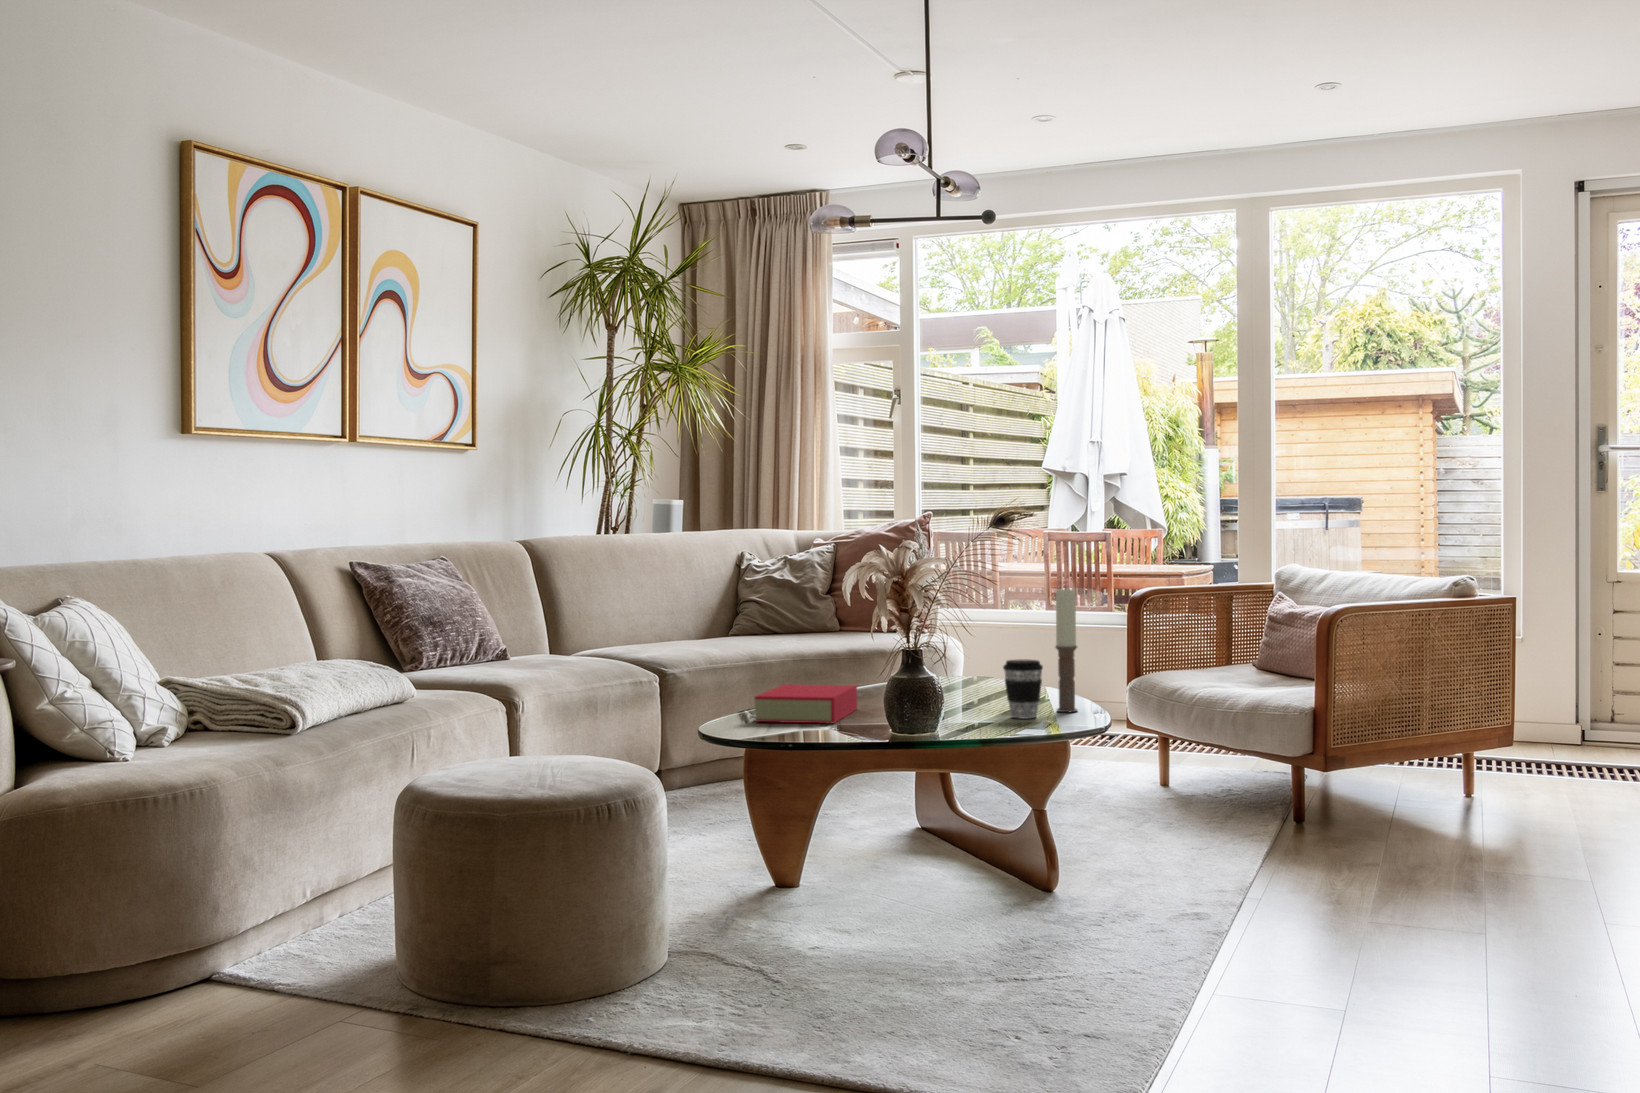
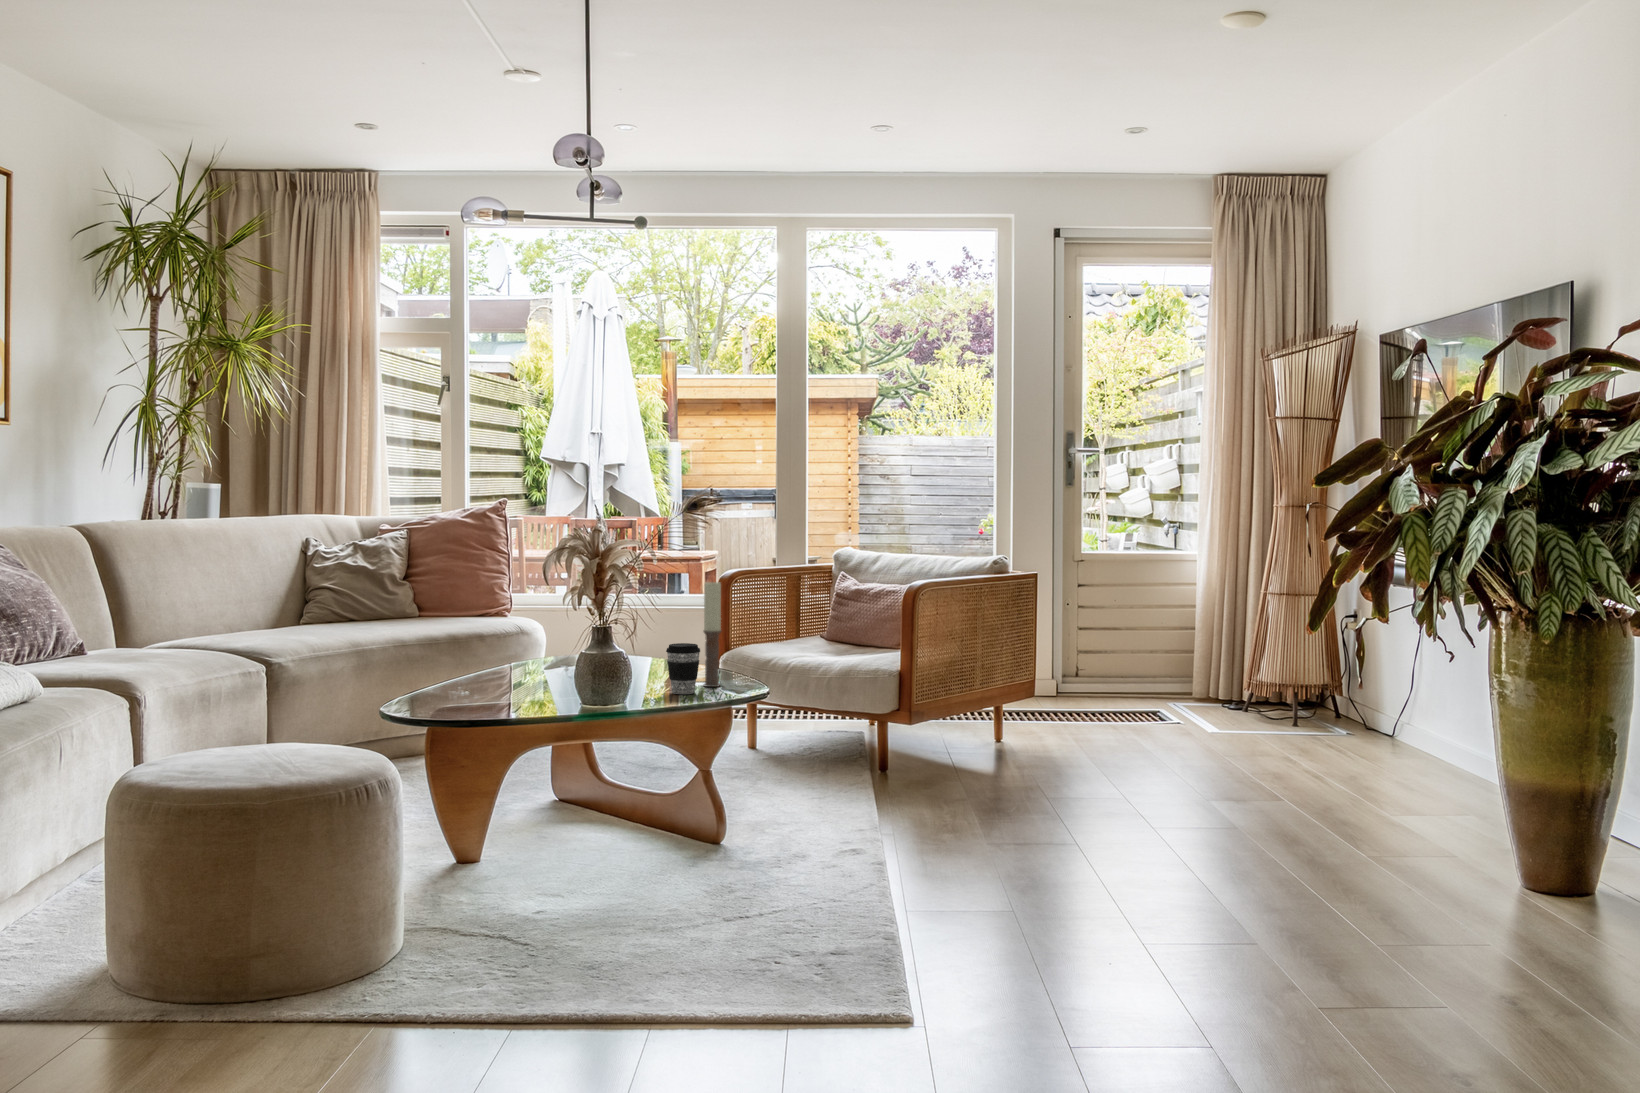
book: present [754,684,857,724] -> none [443,670,523,709]

